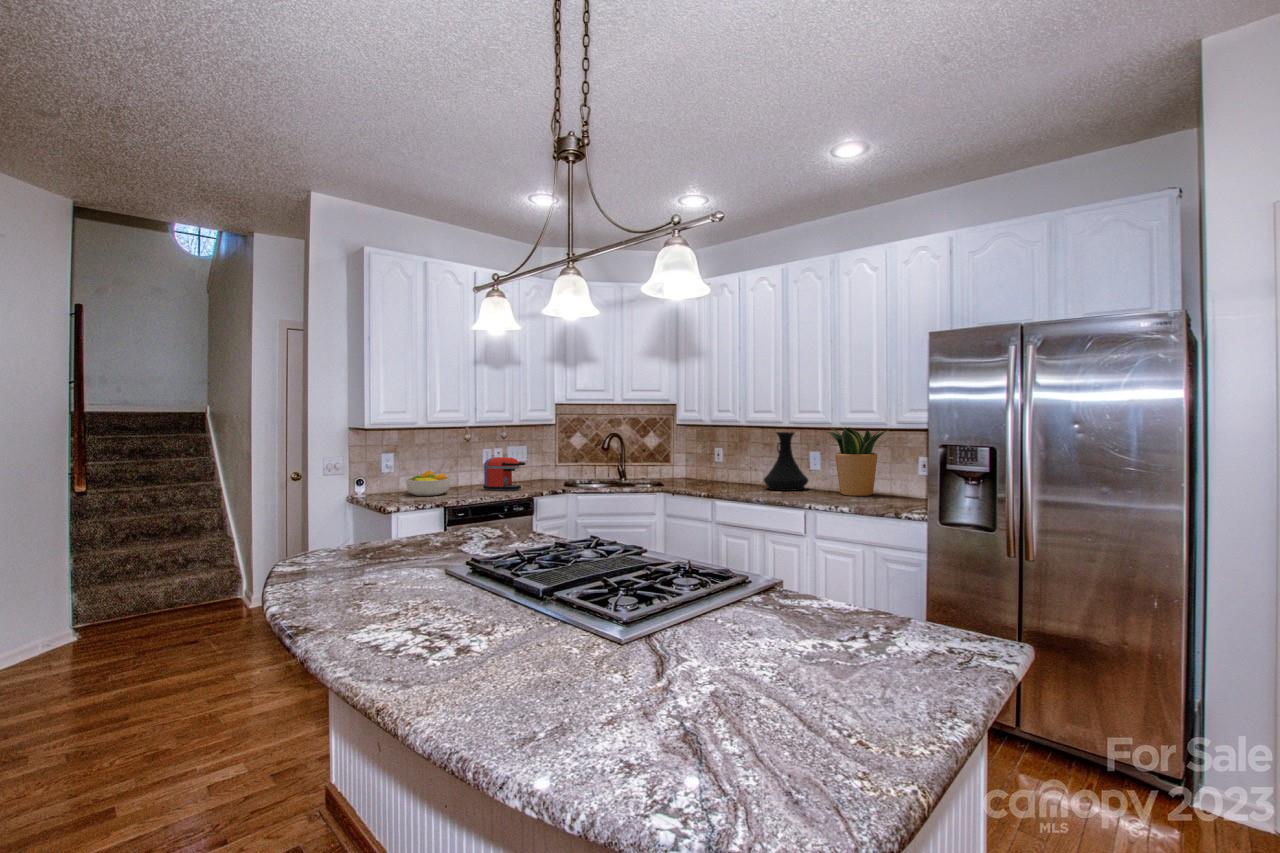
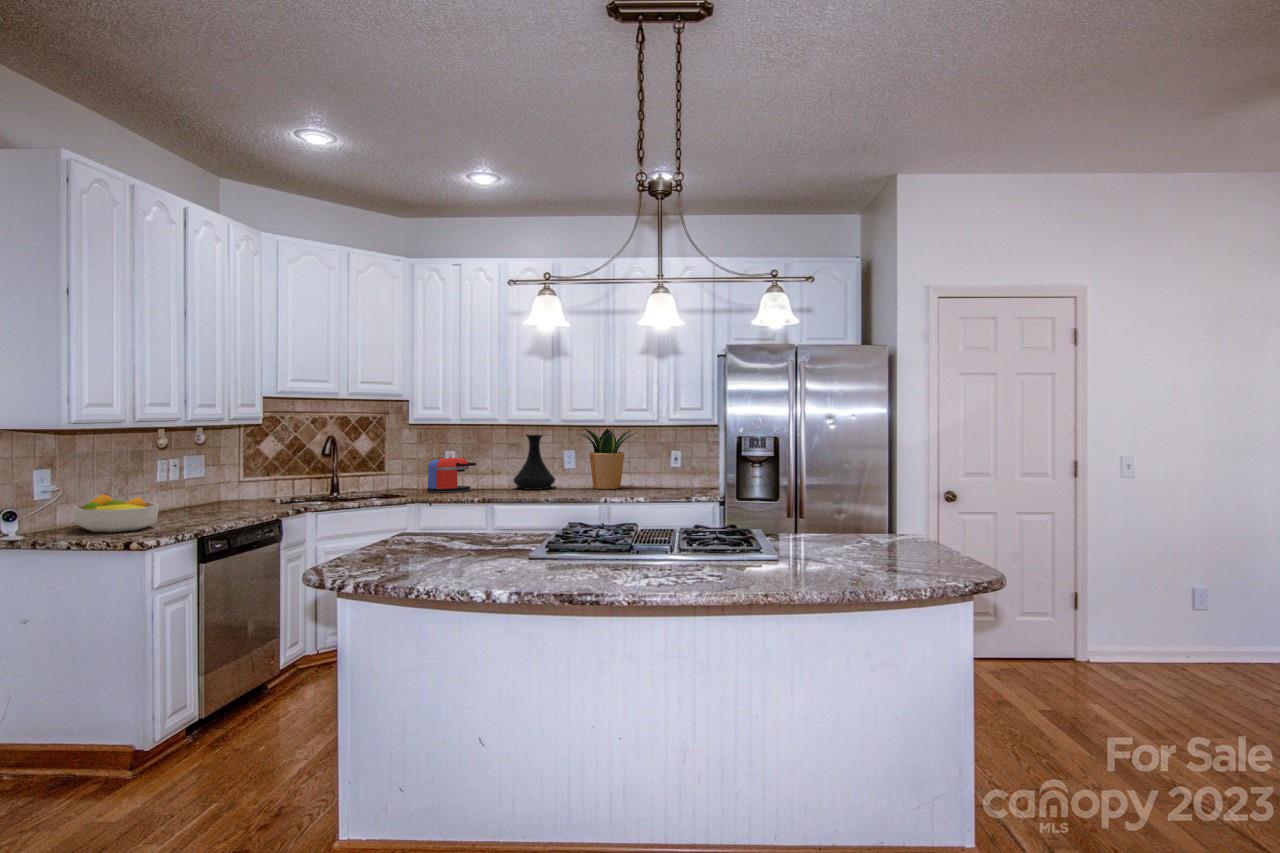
coffee maker: present [483,457,525,491] -> present [427,458,476,493]

